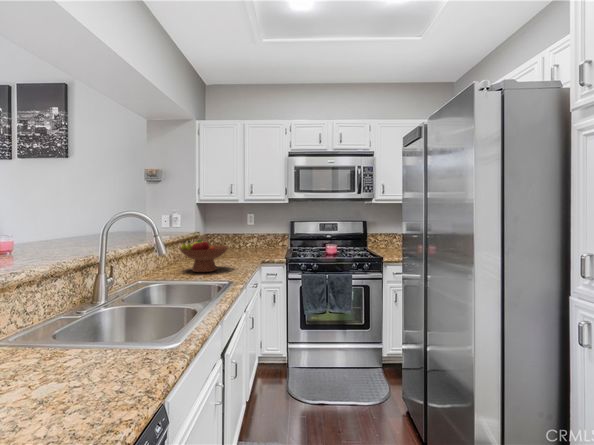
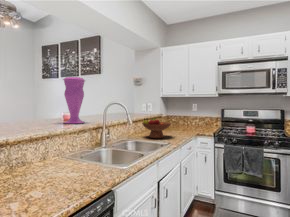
vase: none [28,167,78,257] -> present [63,77,85,124]

